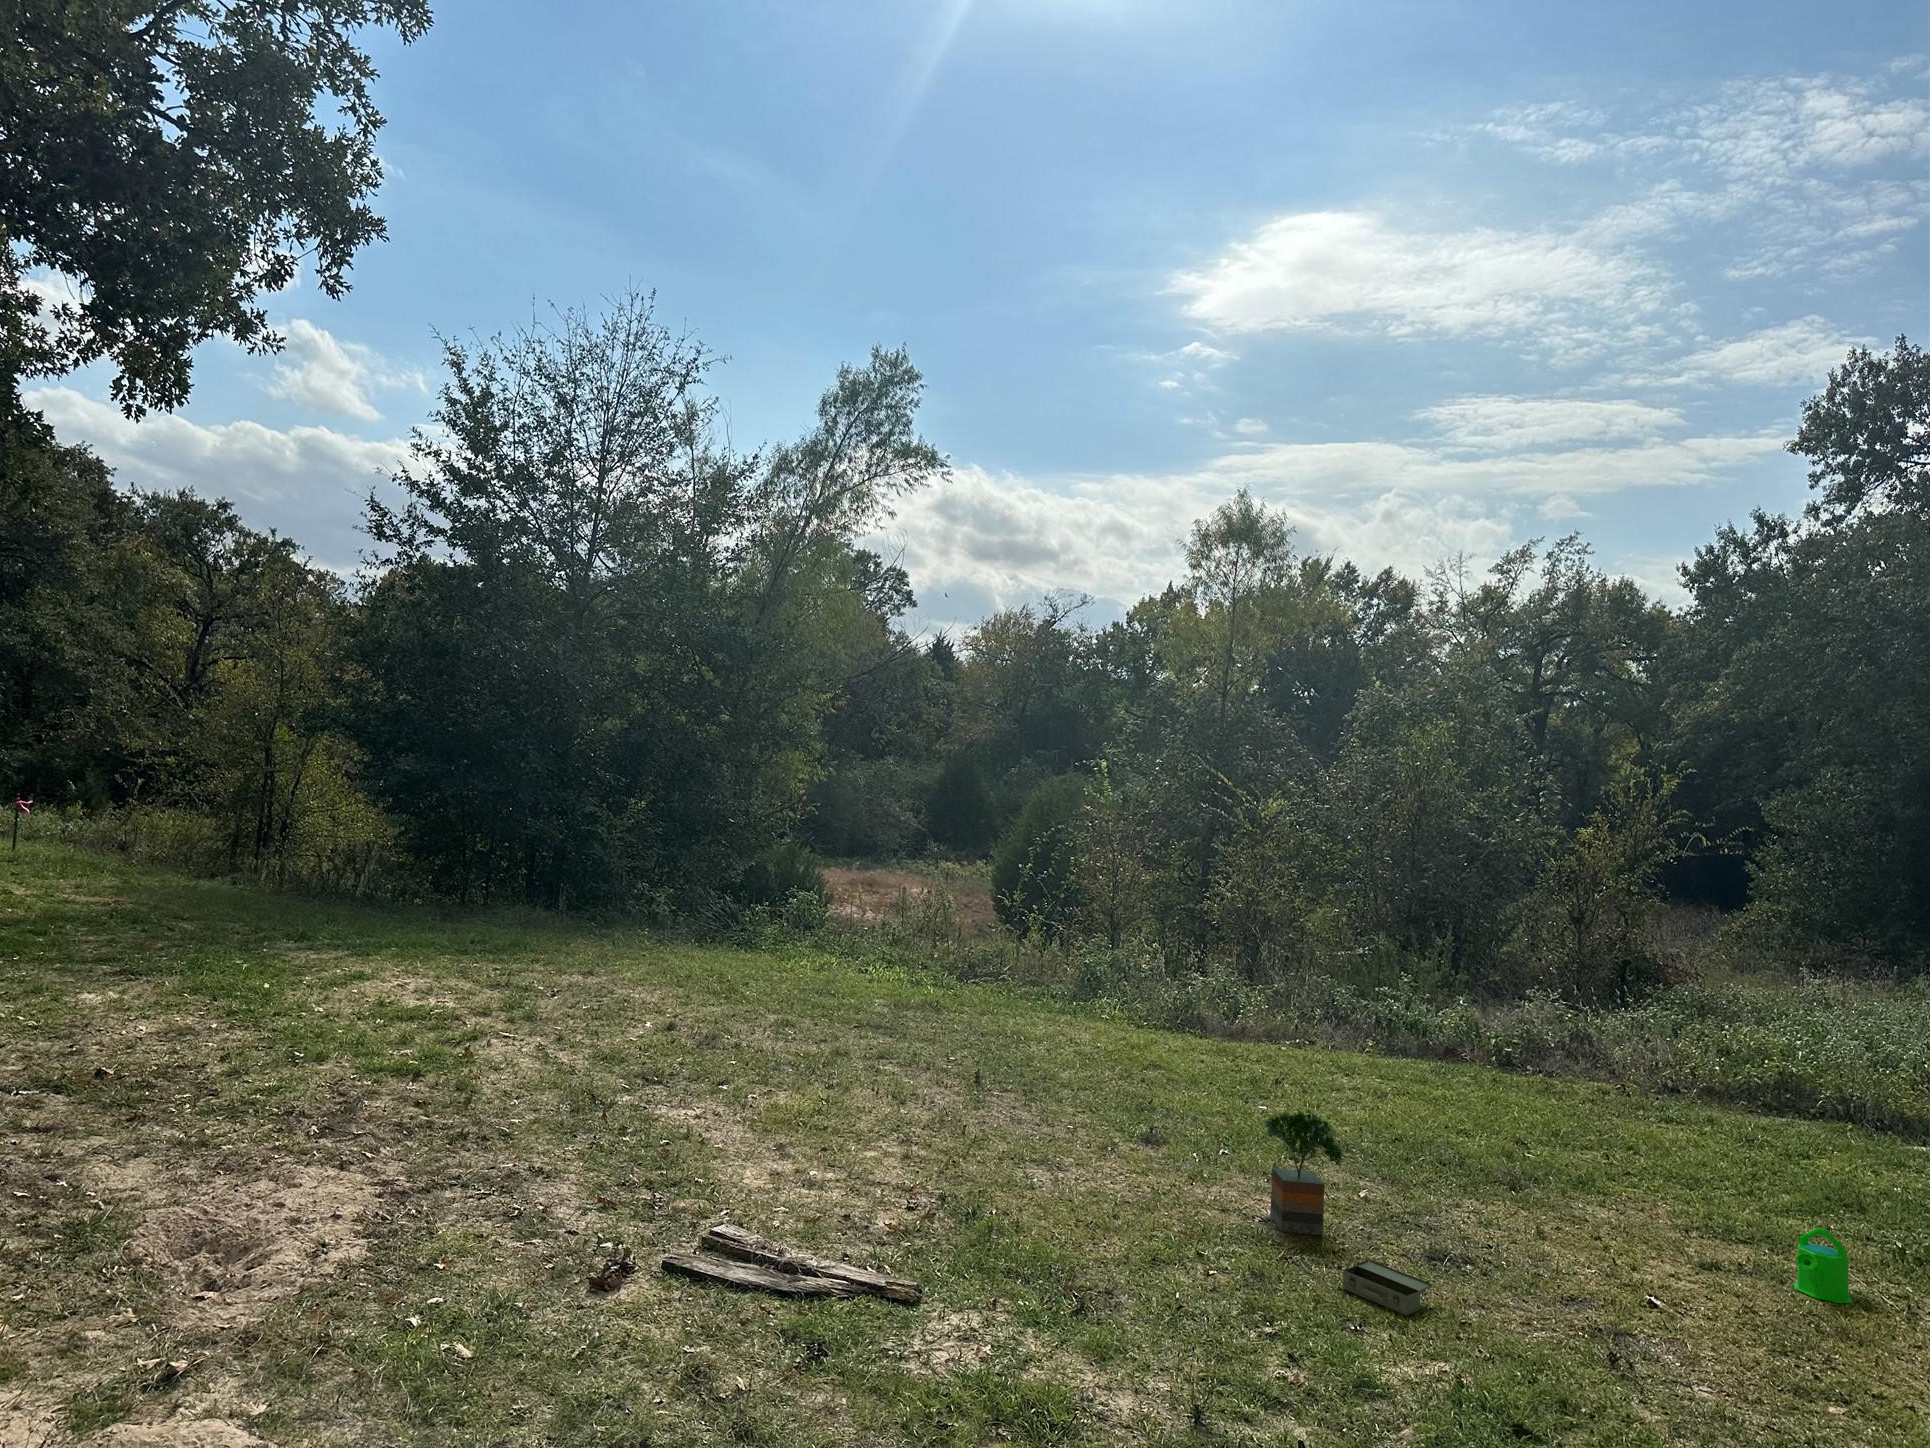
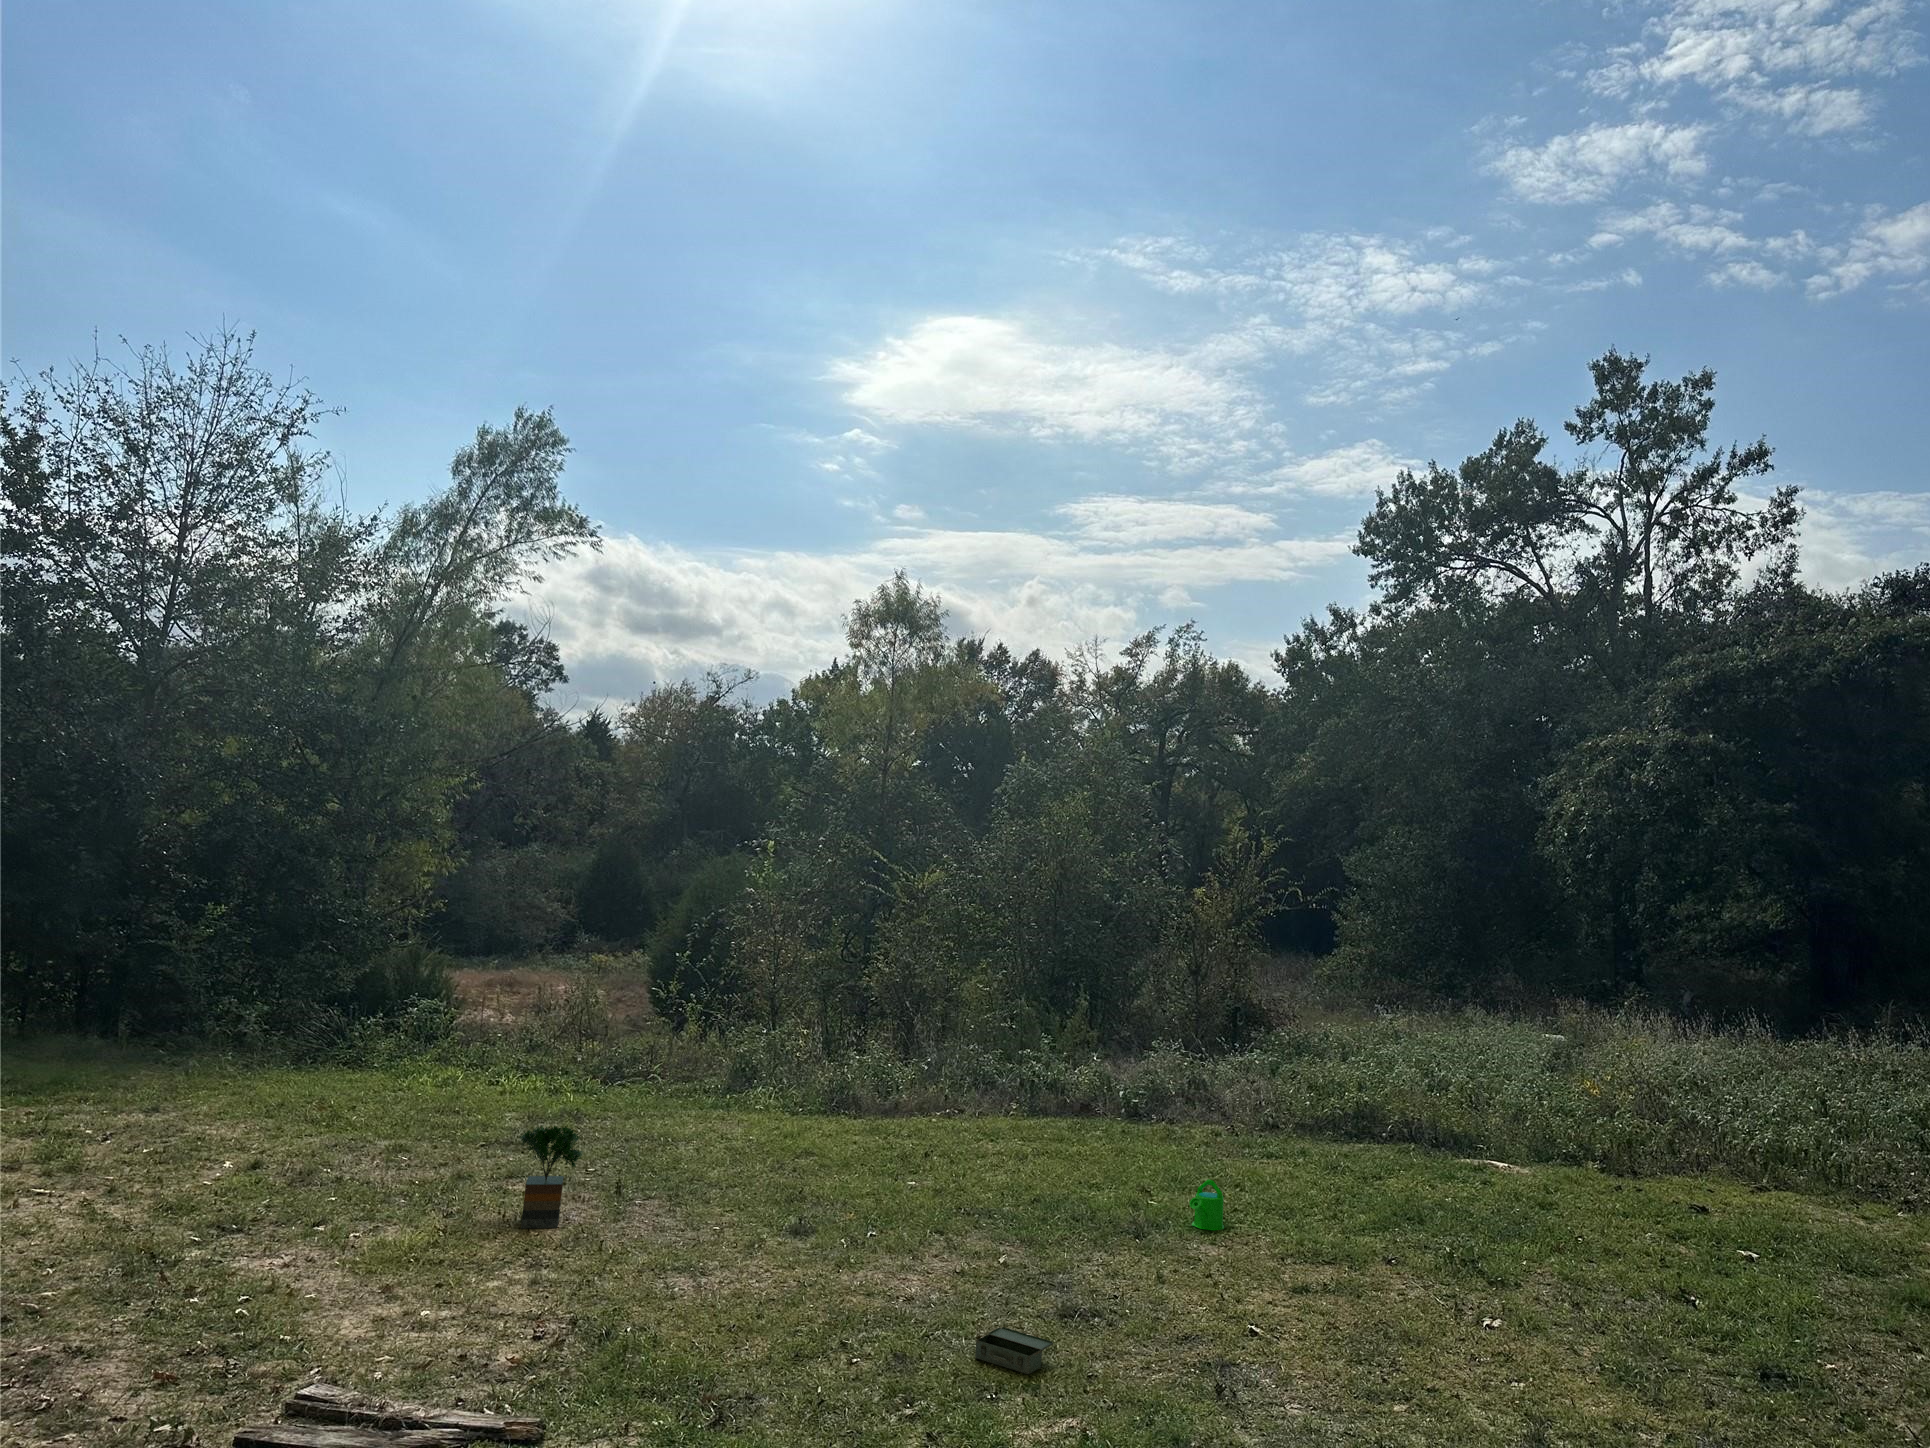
potted tree: present [1264,1111,1344,1235] -> present [520,1126,582,1229]
watering can: present [1793,1227,1852,1303] -> present [1189,1179,1224,1230]

